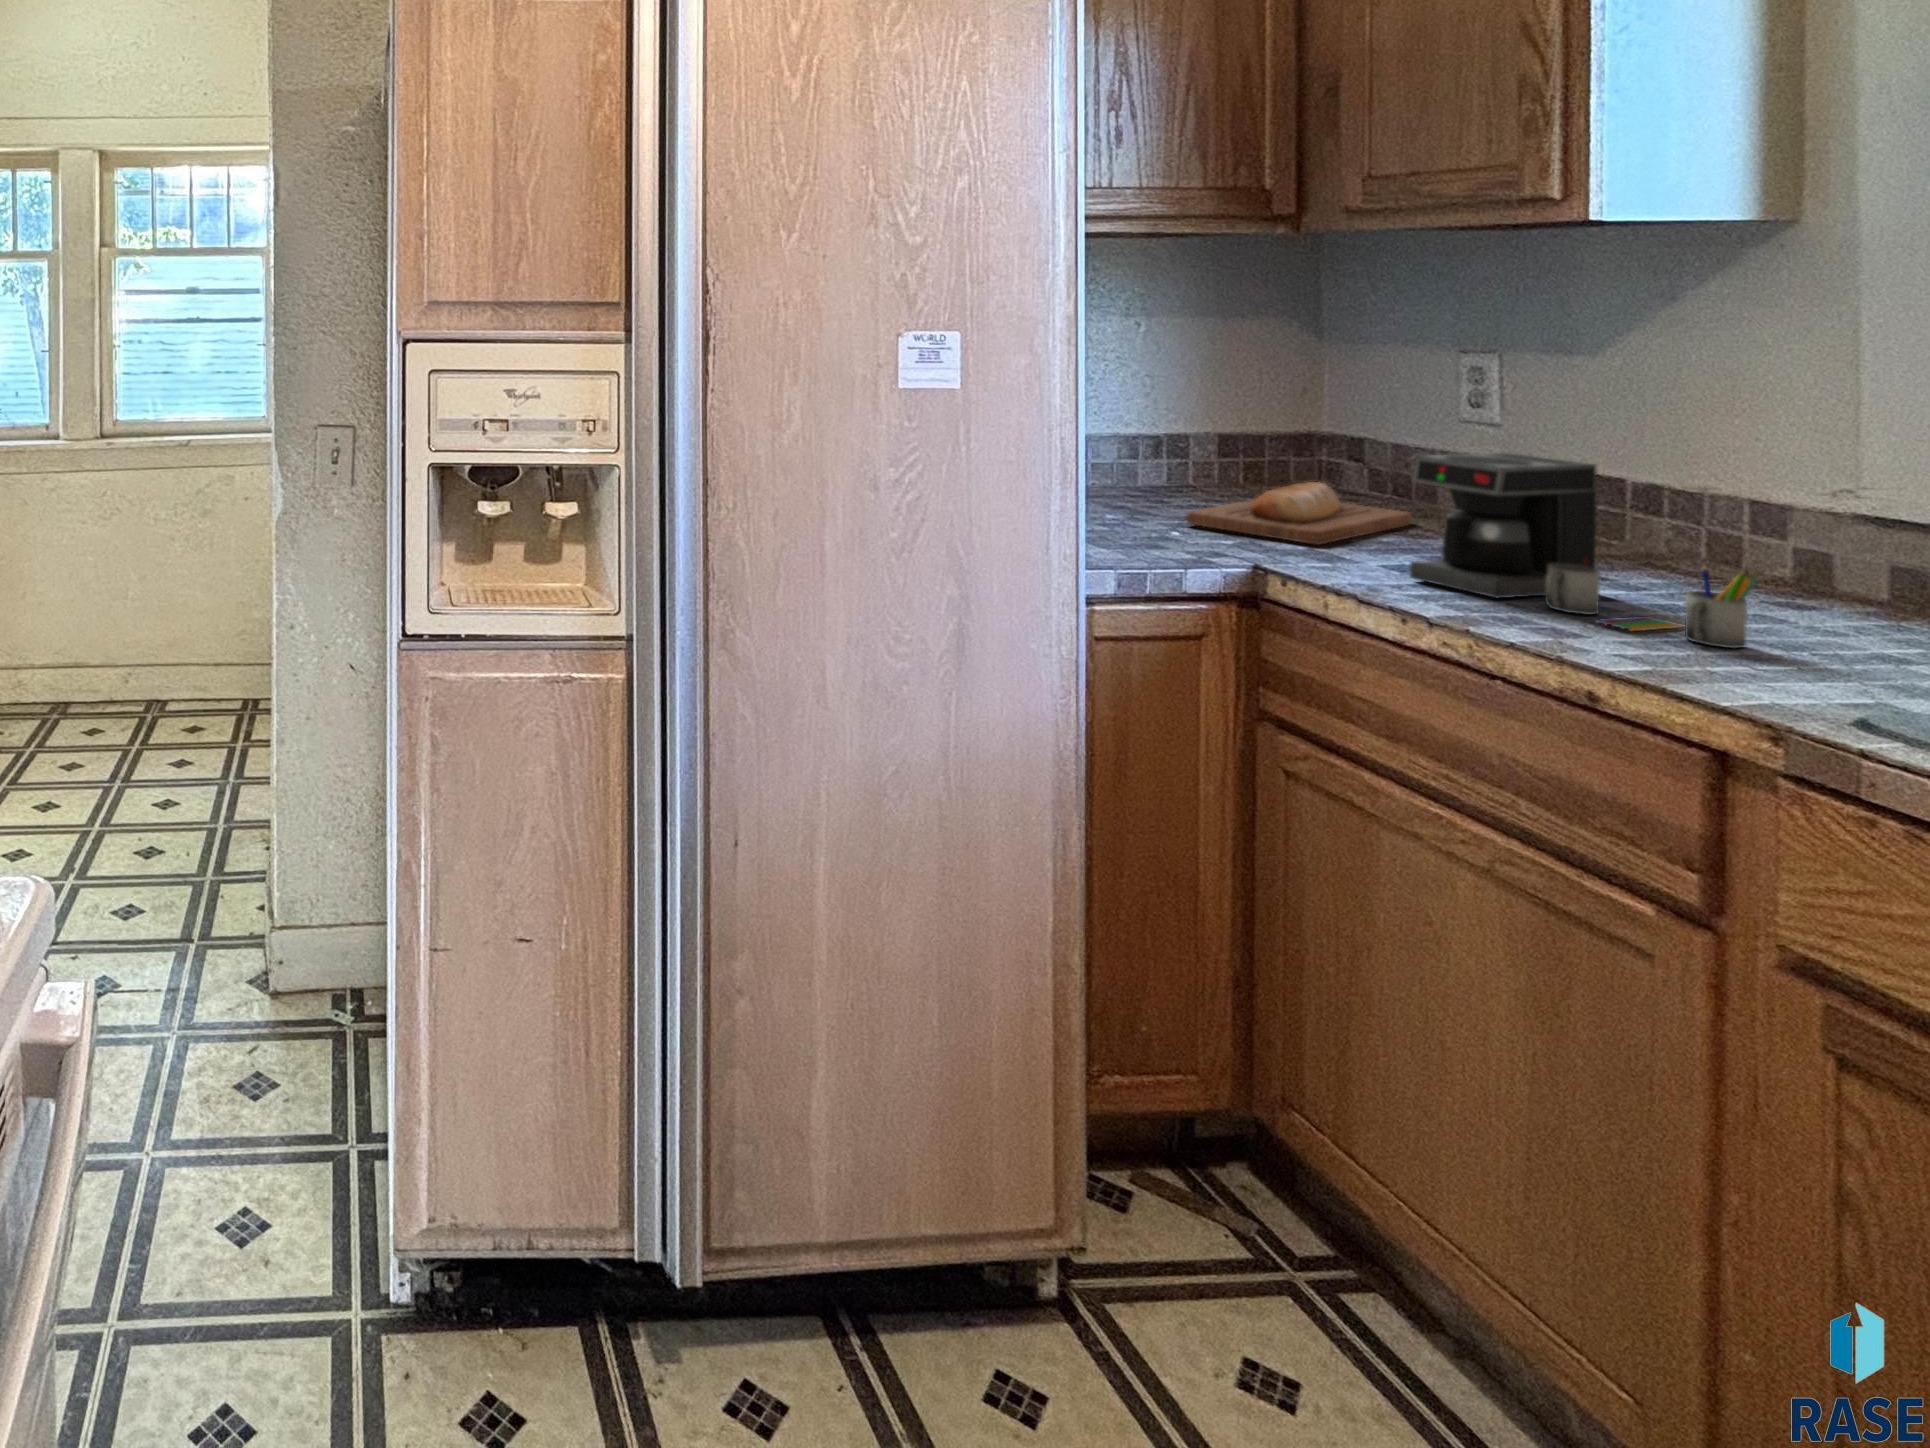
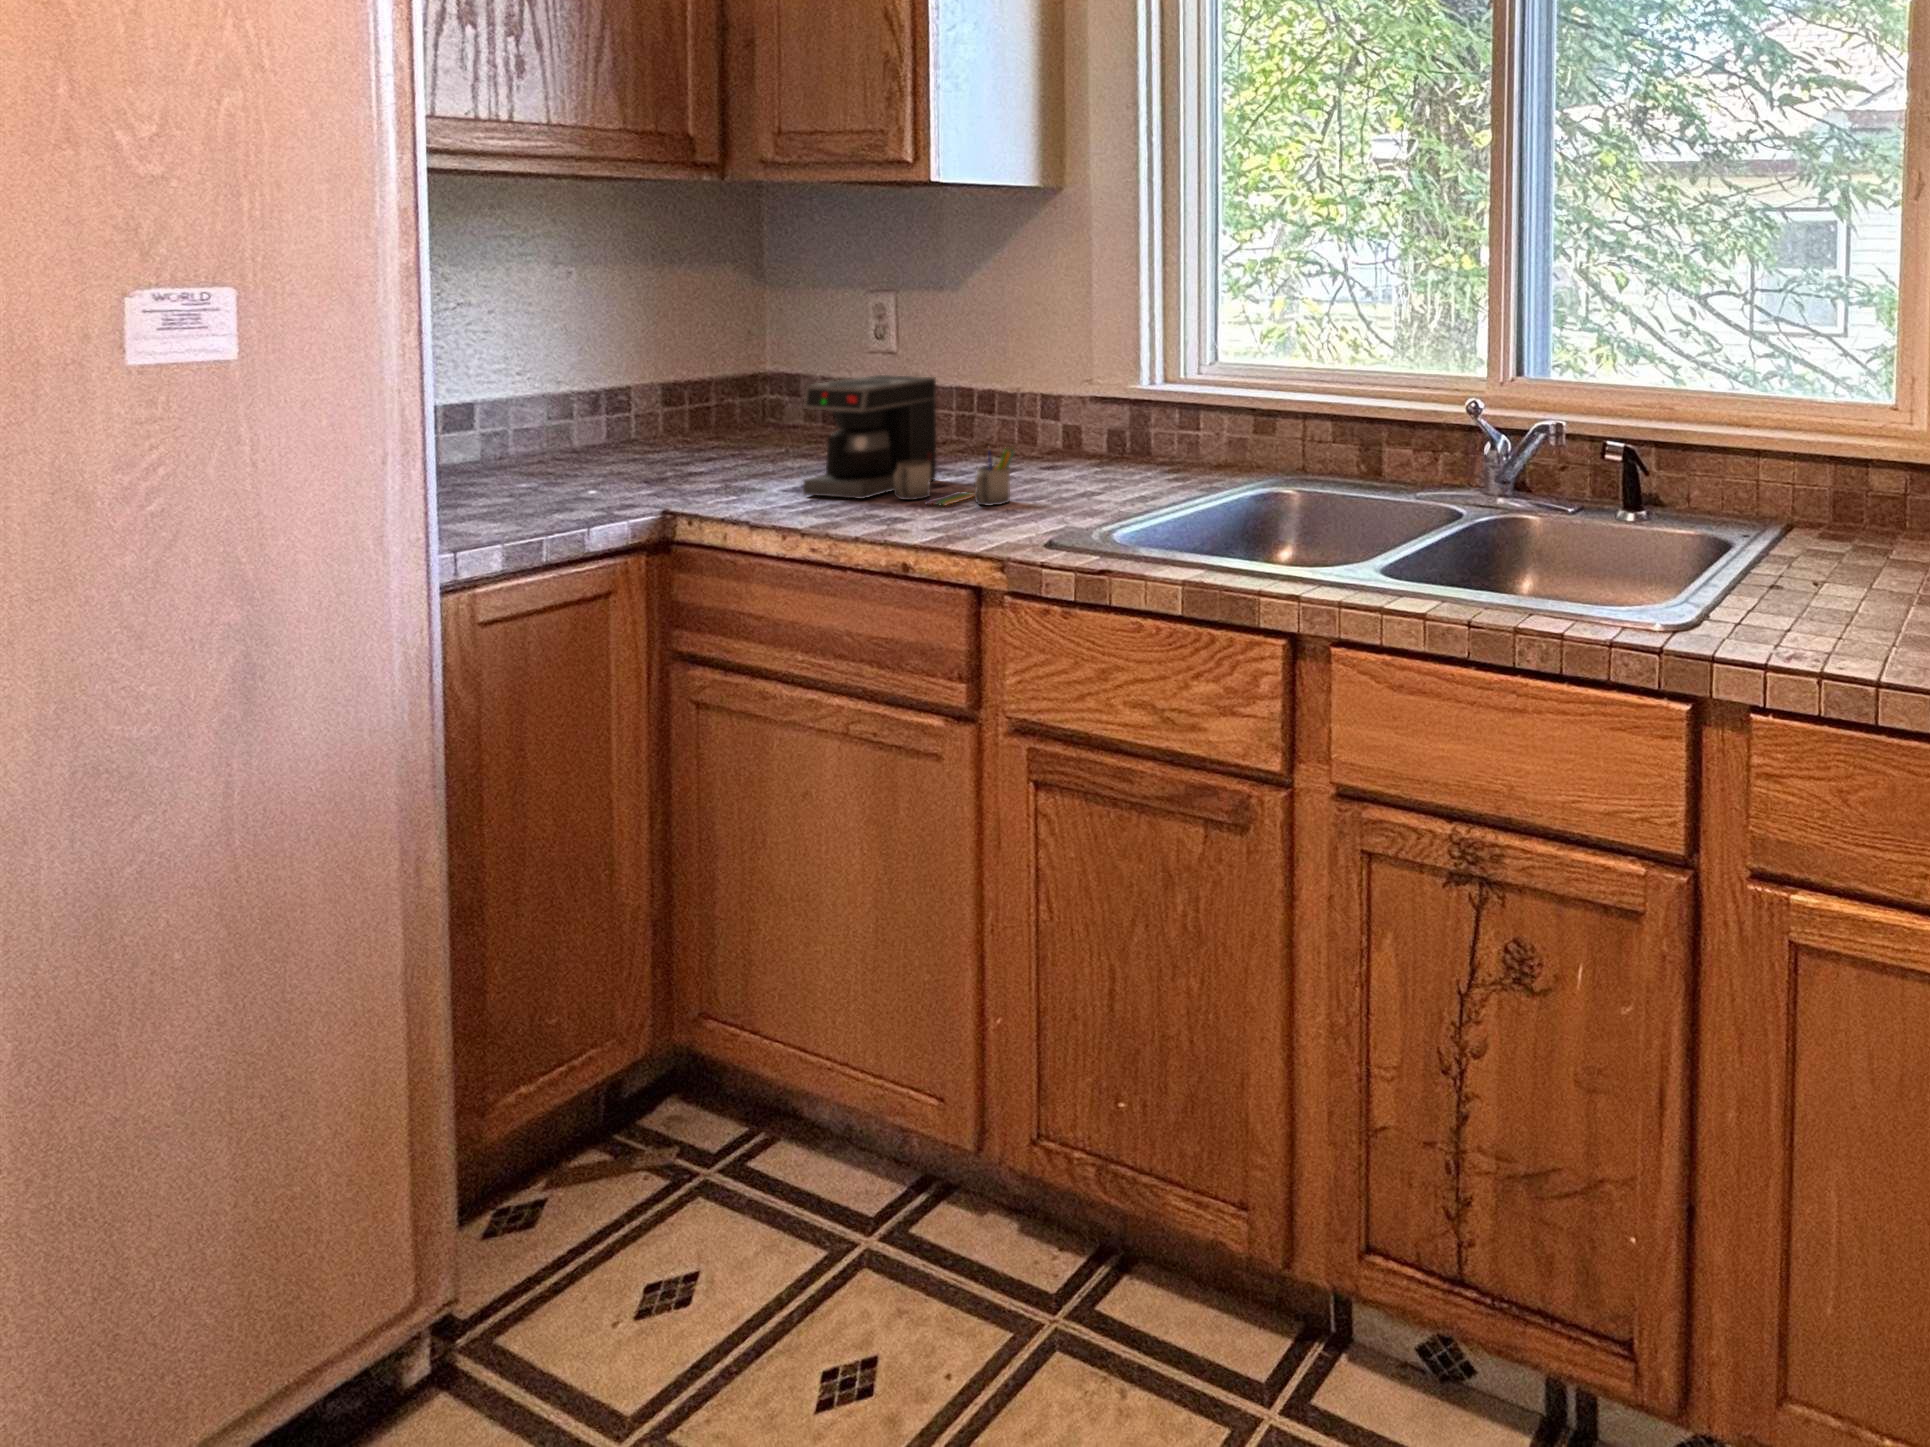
bread loaf: present [1186,482,1412,545] -> none [611,418,830,479]

